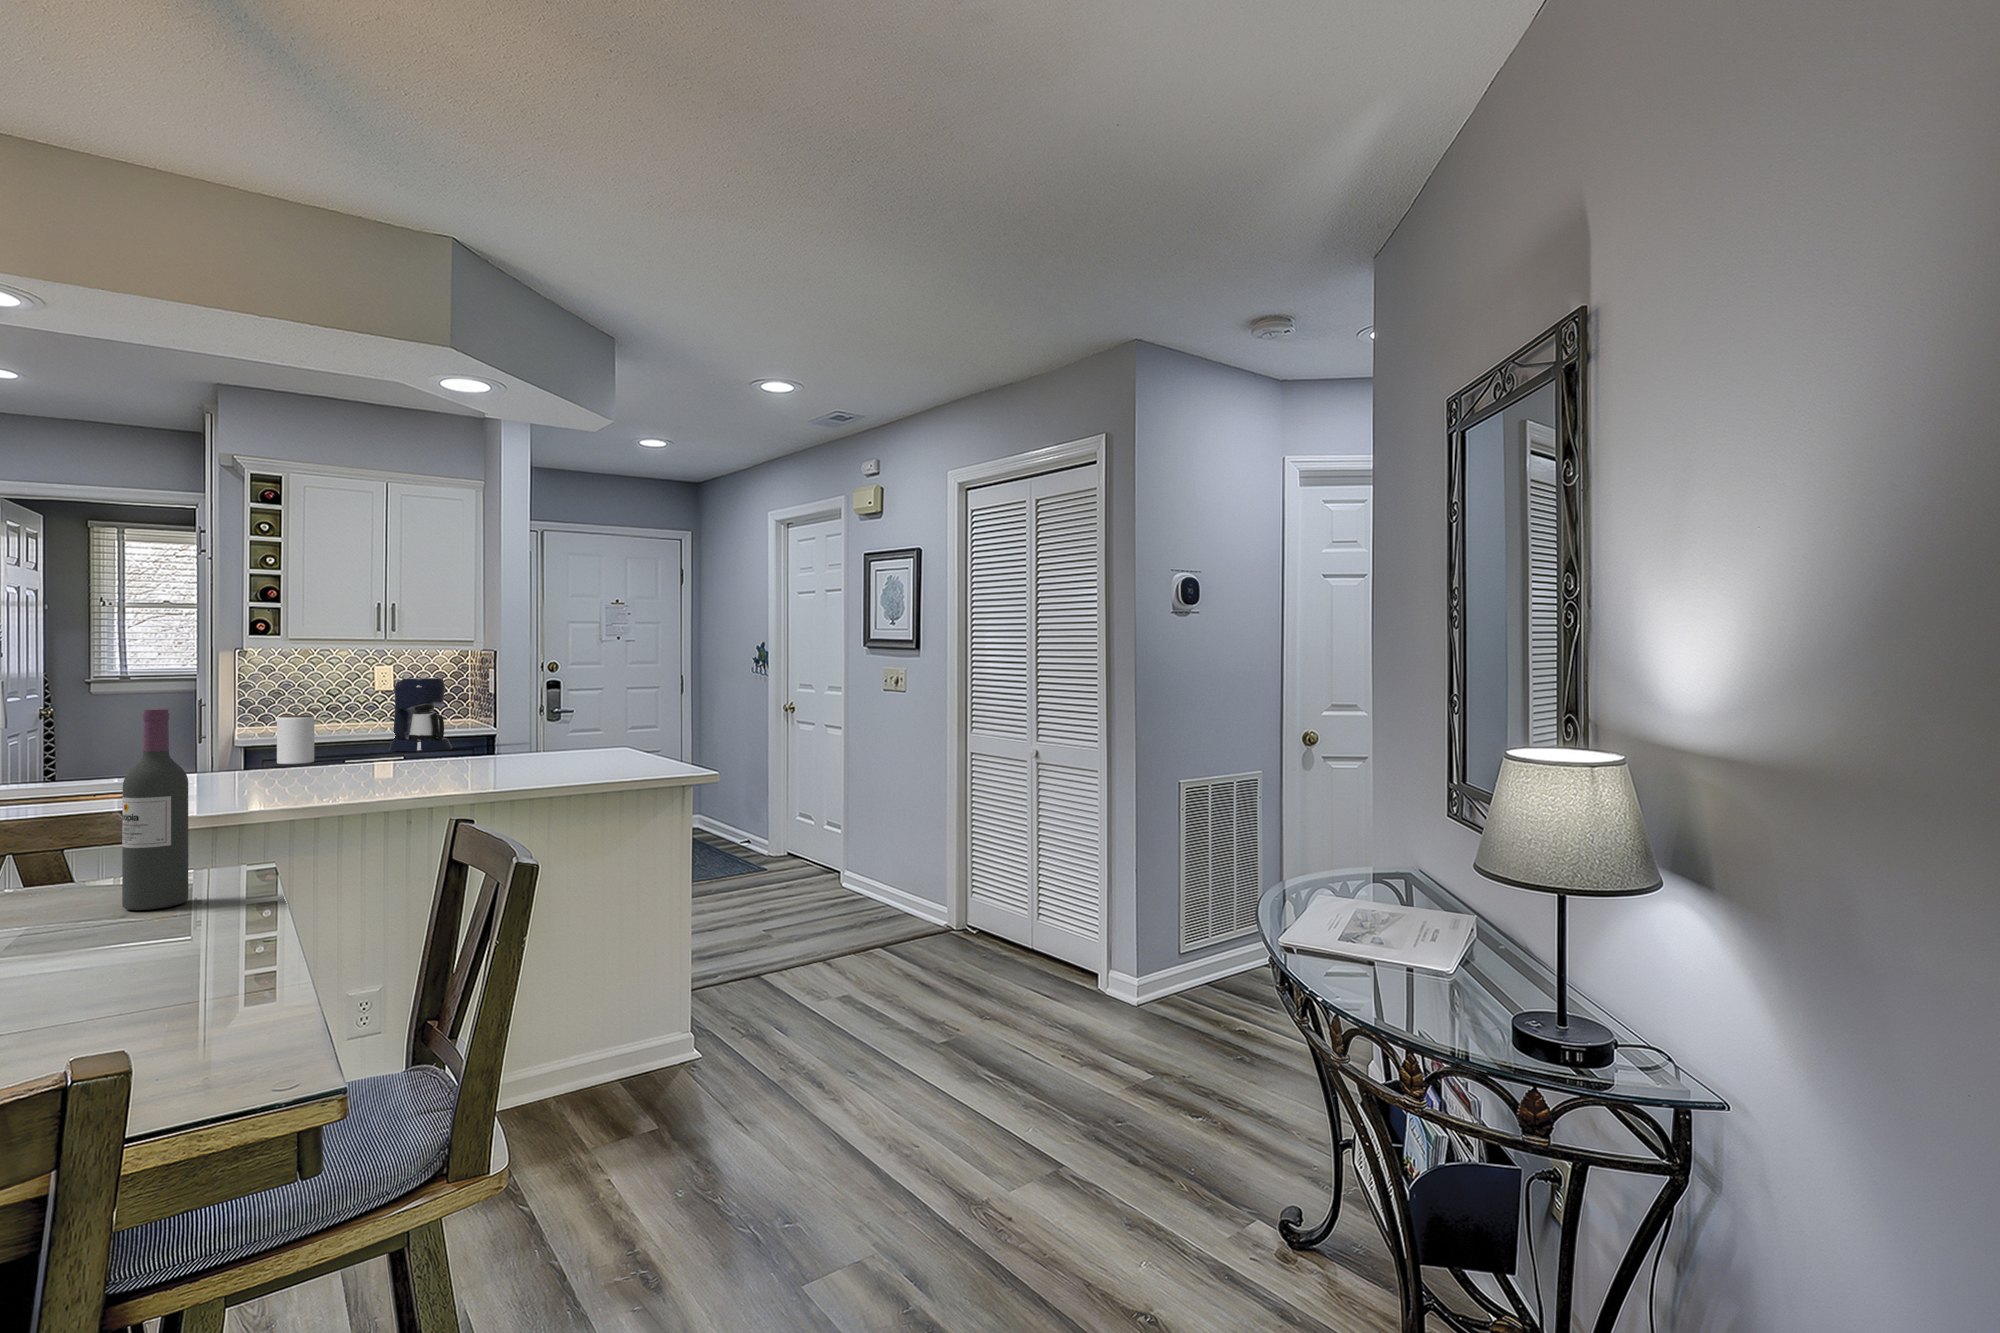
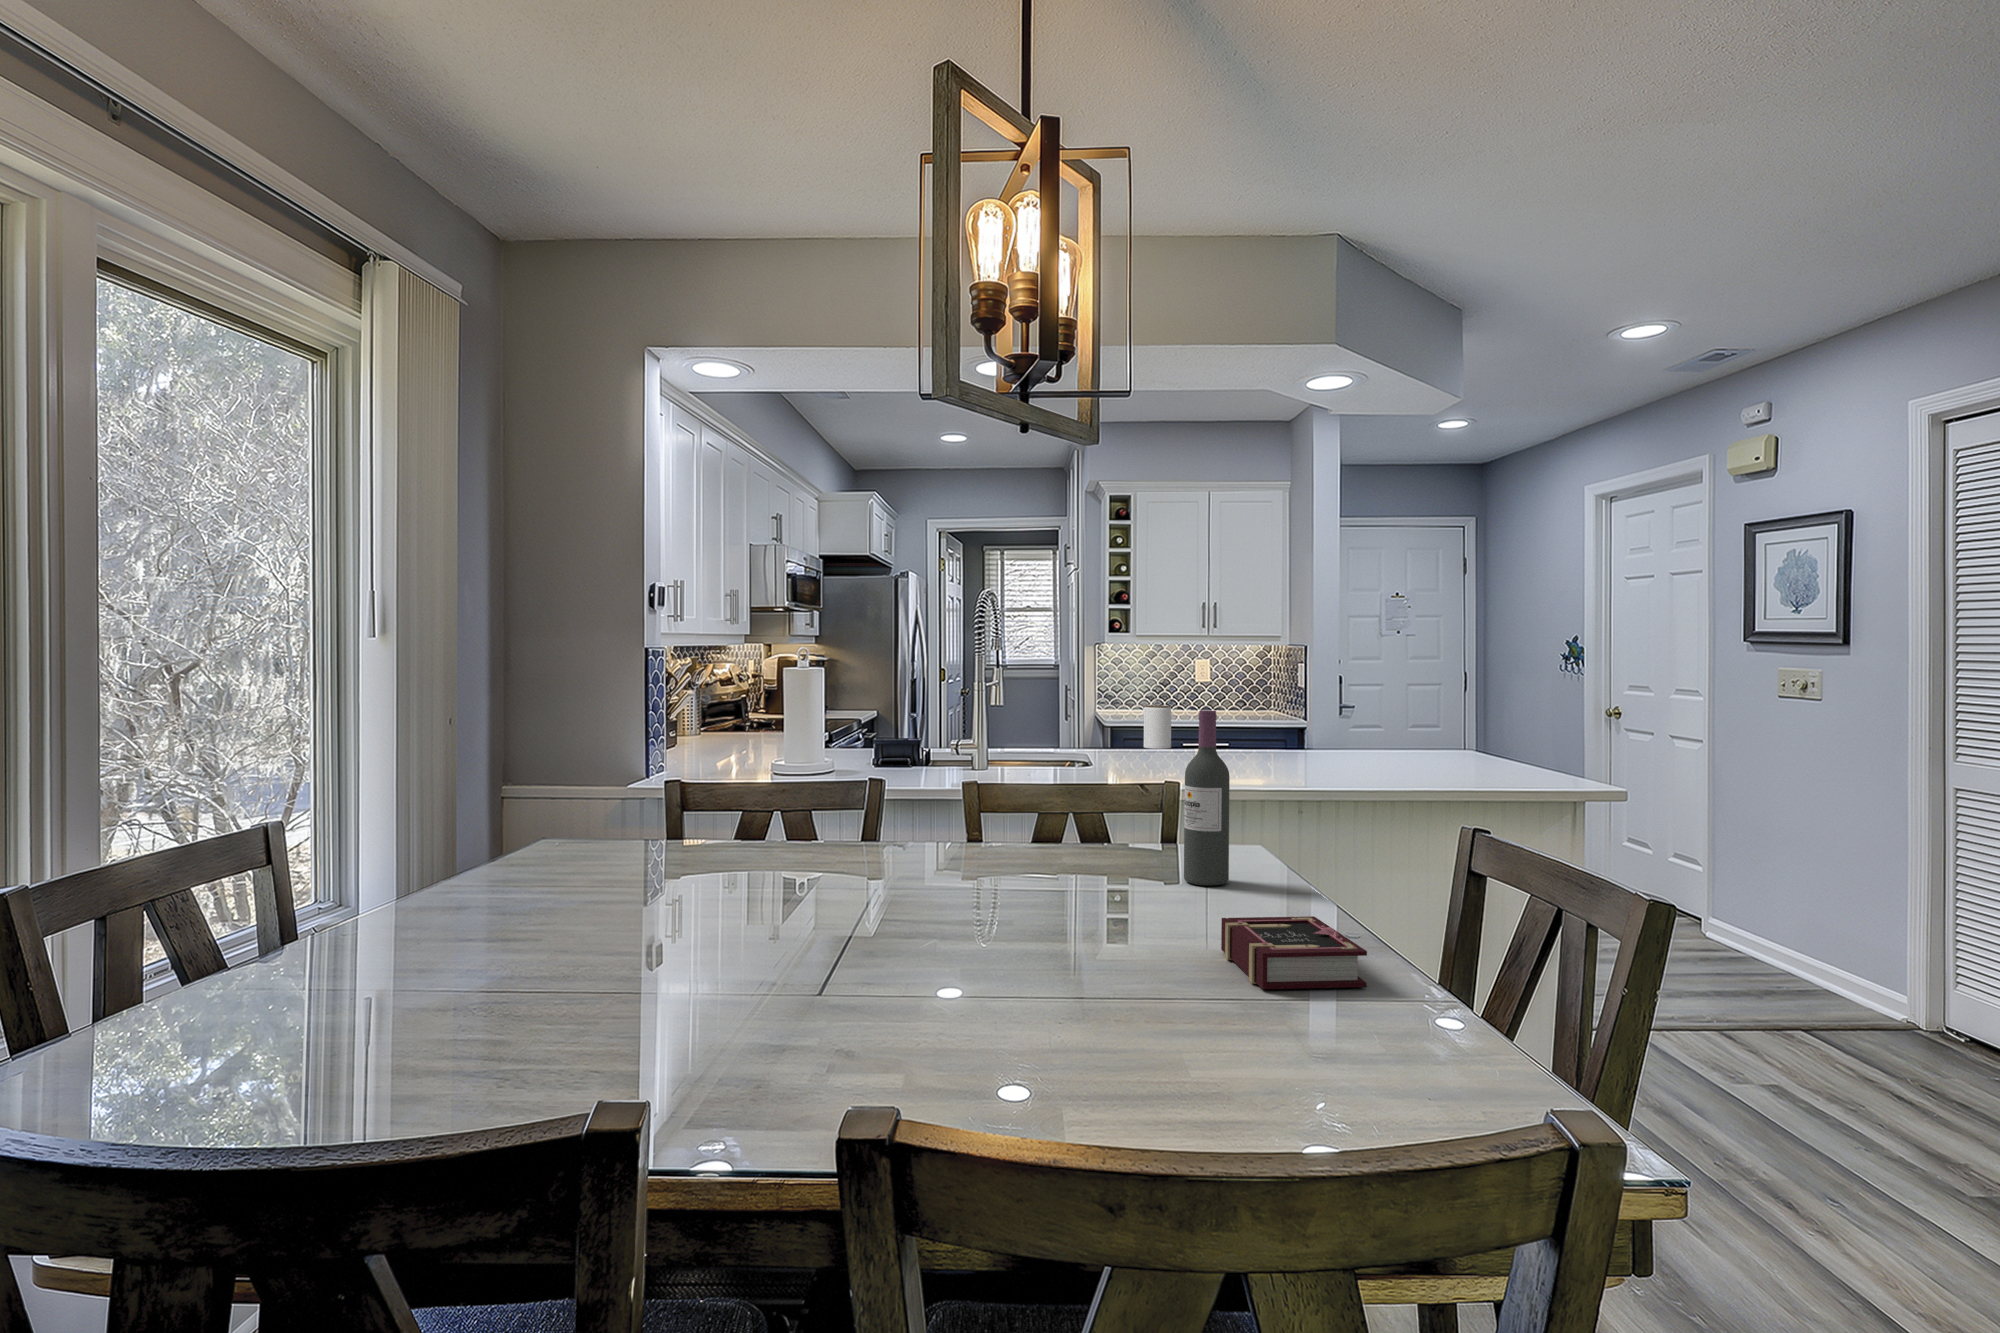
coffee maker: present [389,678,452,752] -> none [1214,673,1267,742]
book: none [61,925,223,1018] -> present [1221,916,1367,989]

